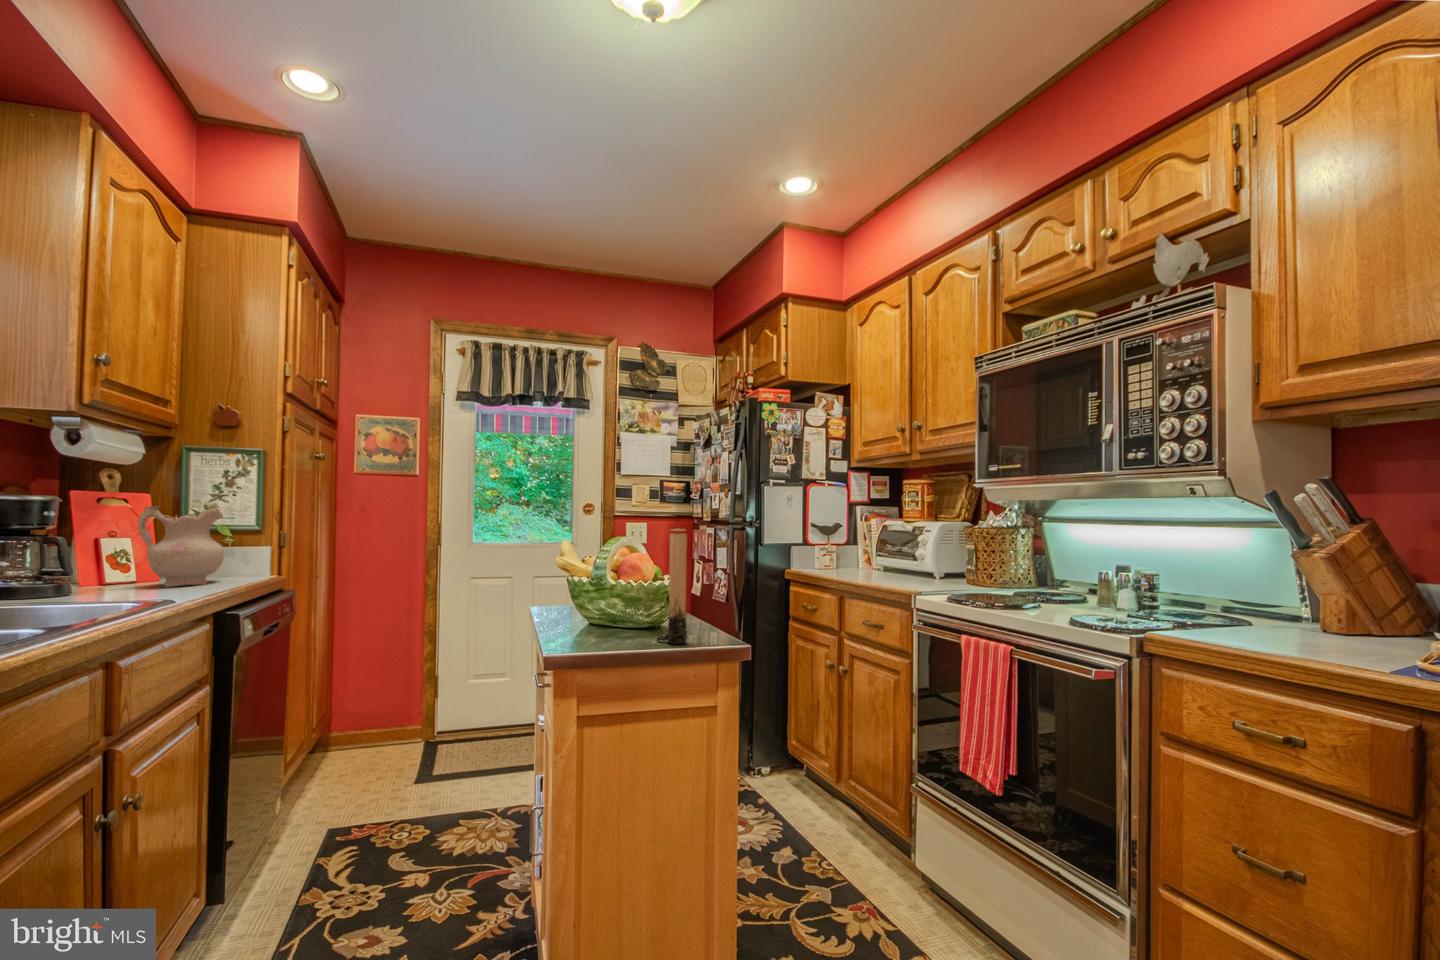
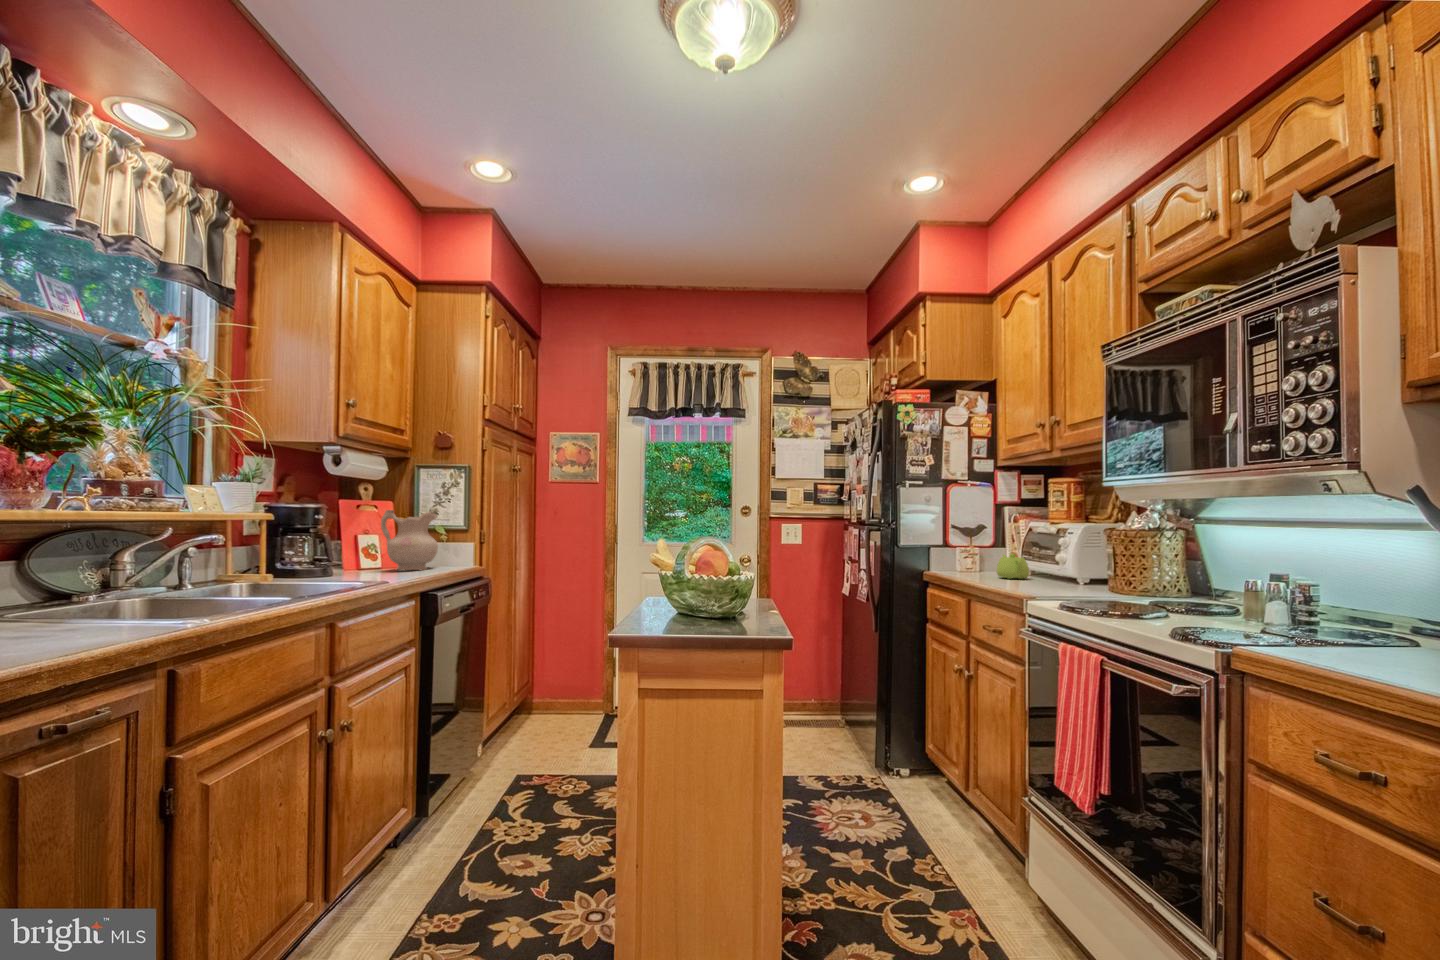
candle: present [657,529,687,644] -> none [714,530,739,634]
teapot: none [859,551,889,576] -> present [997,554,1029,579]

